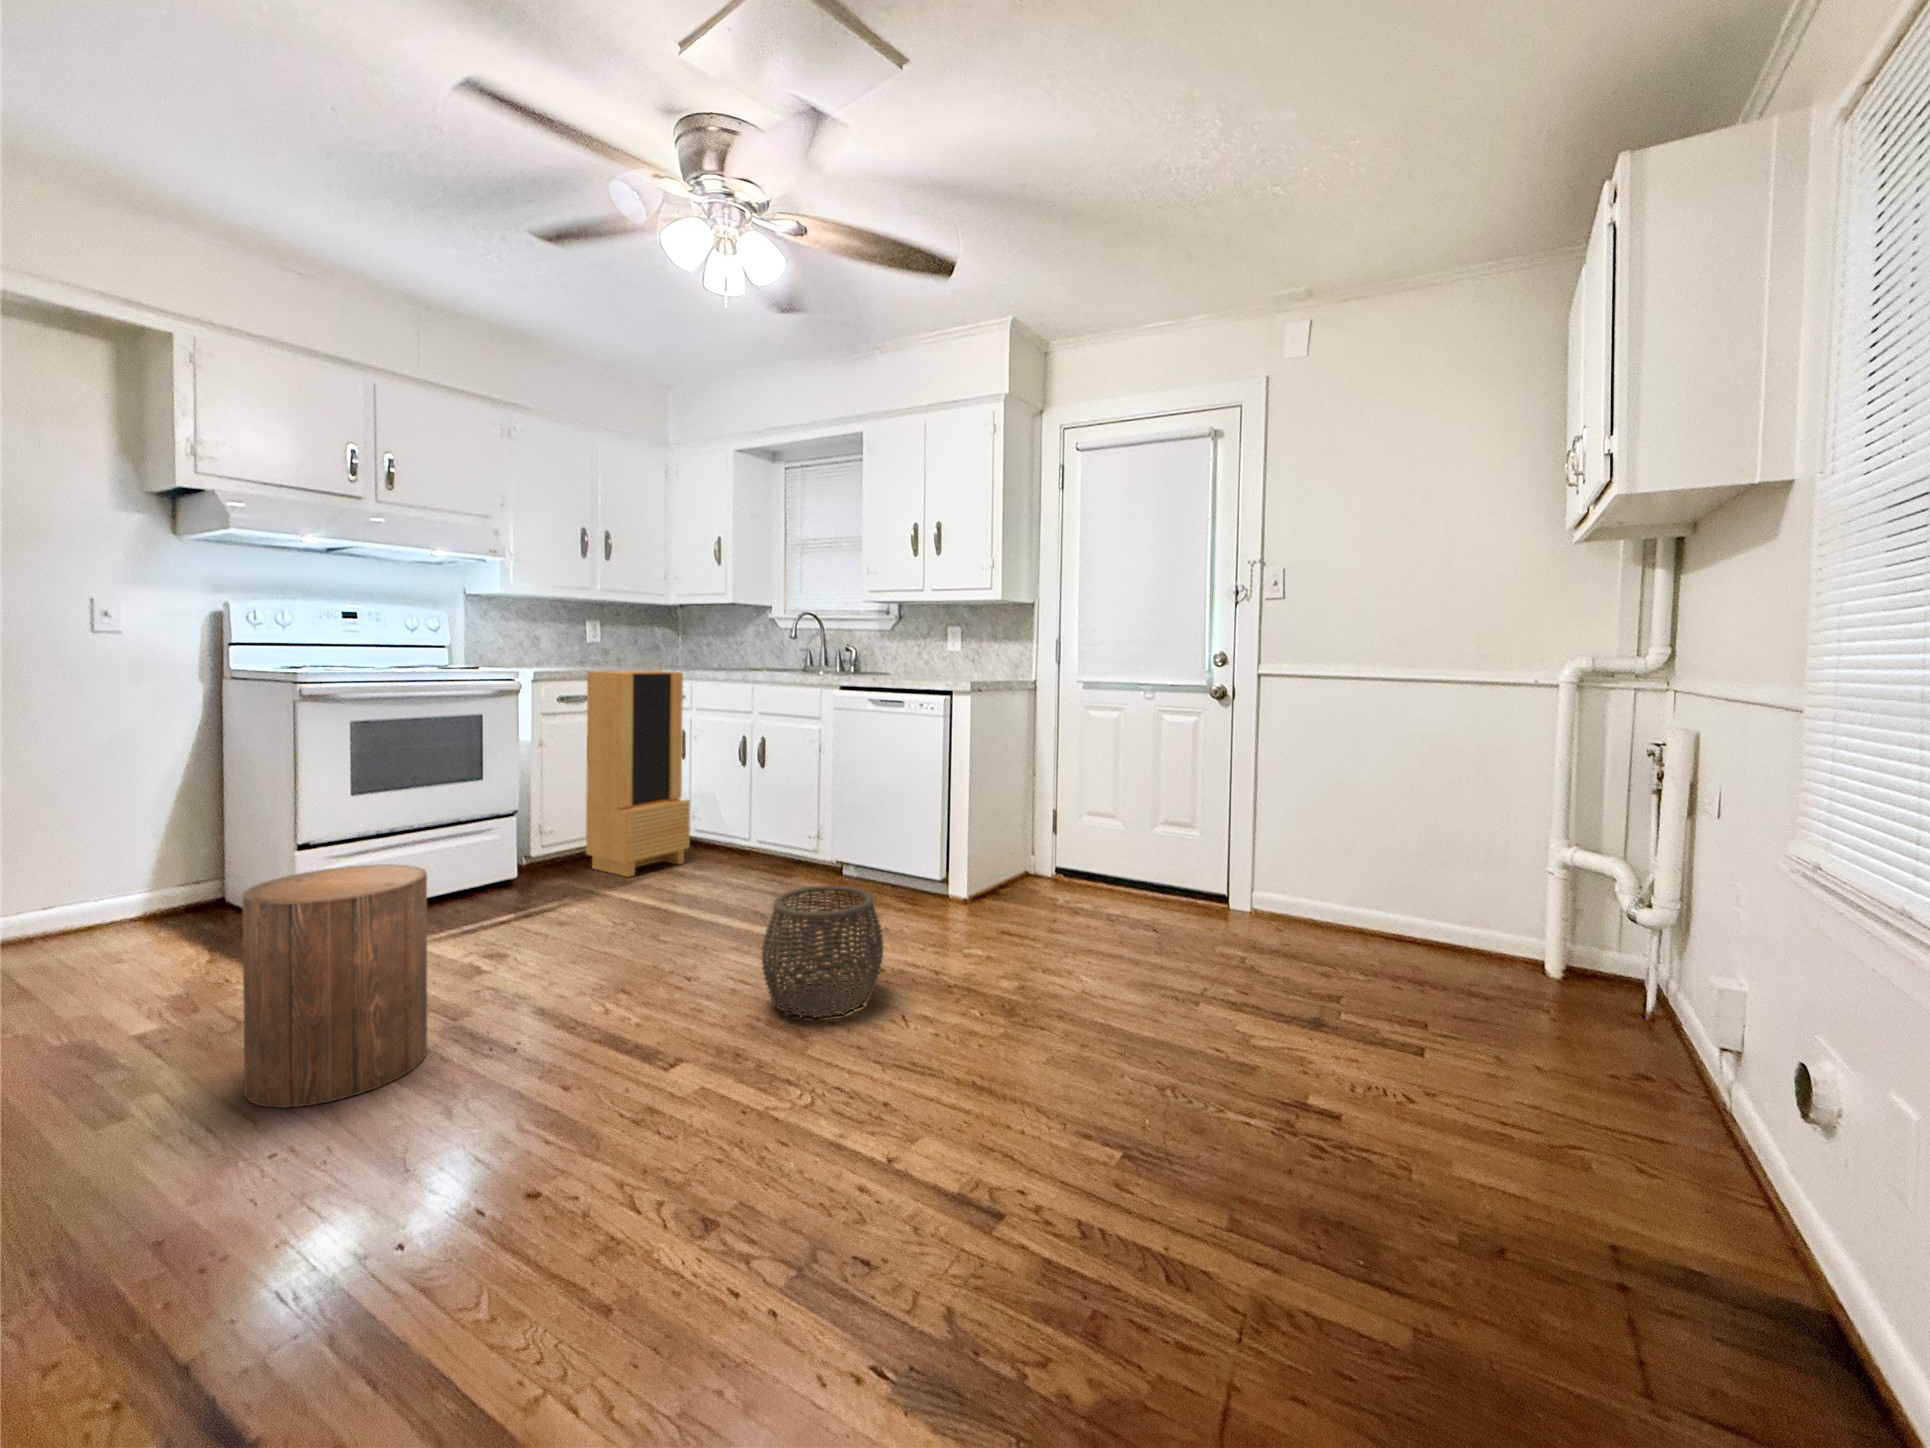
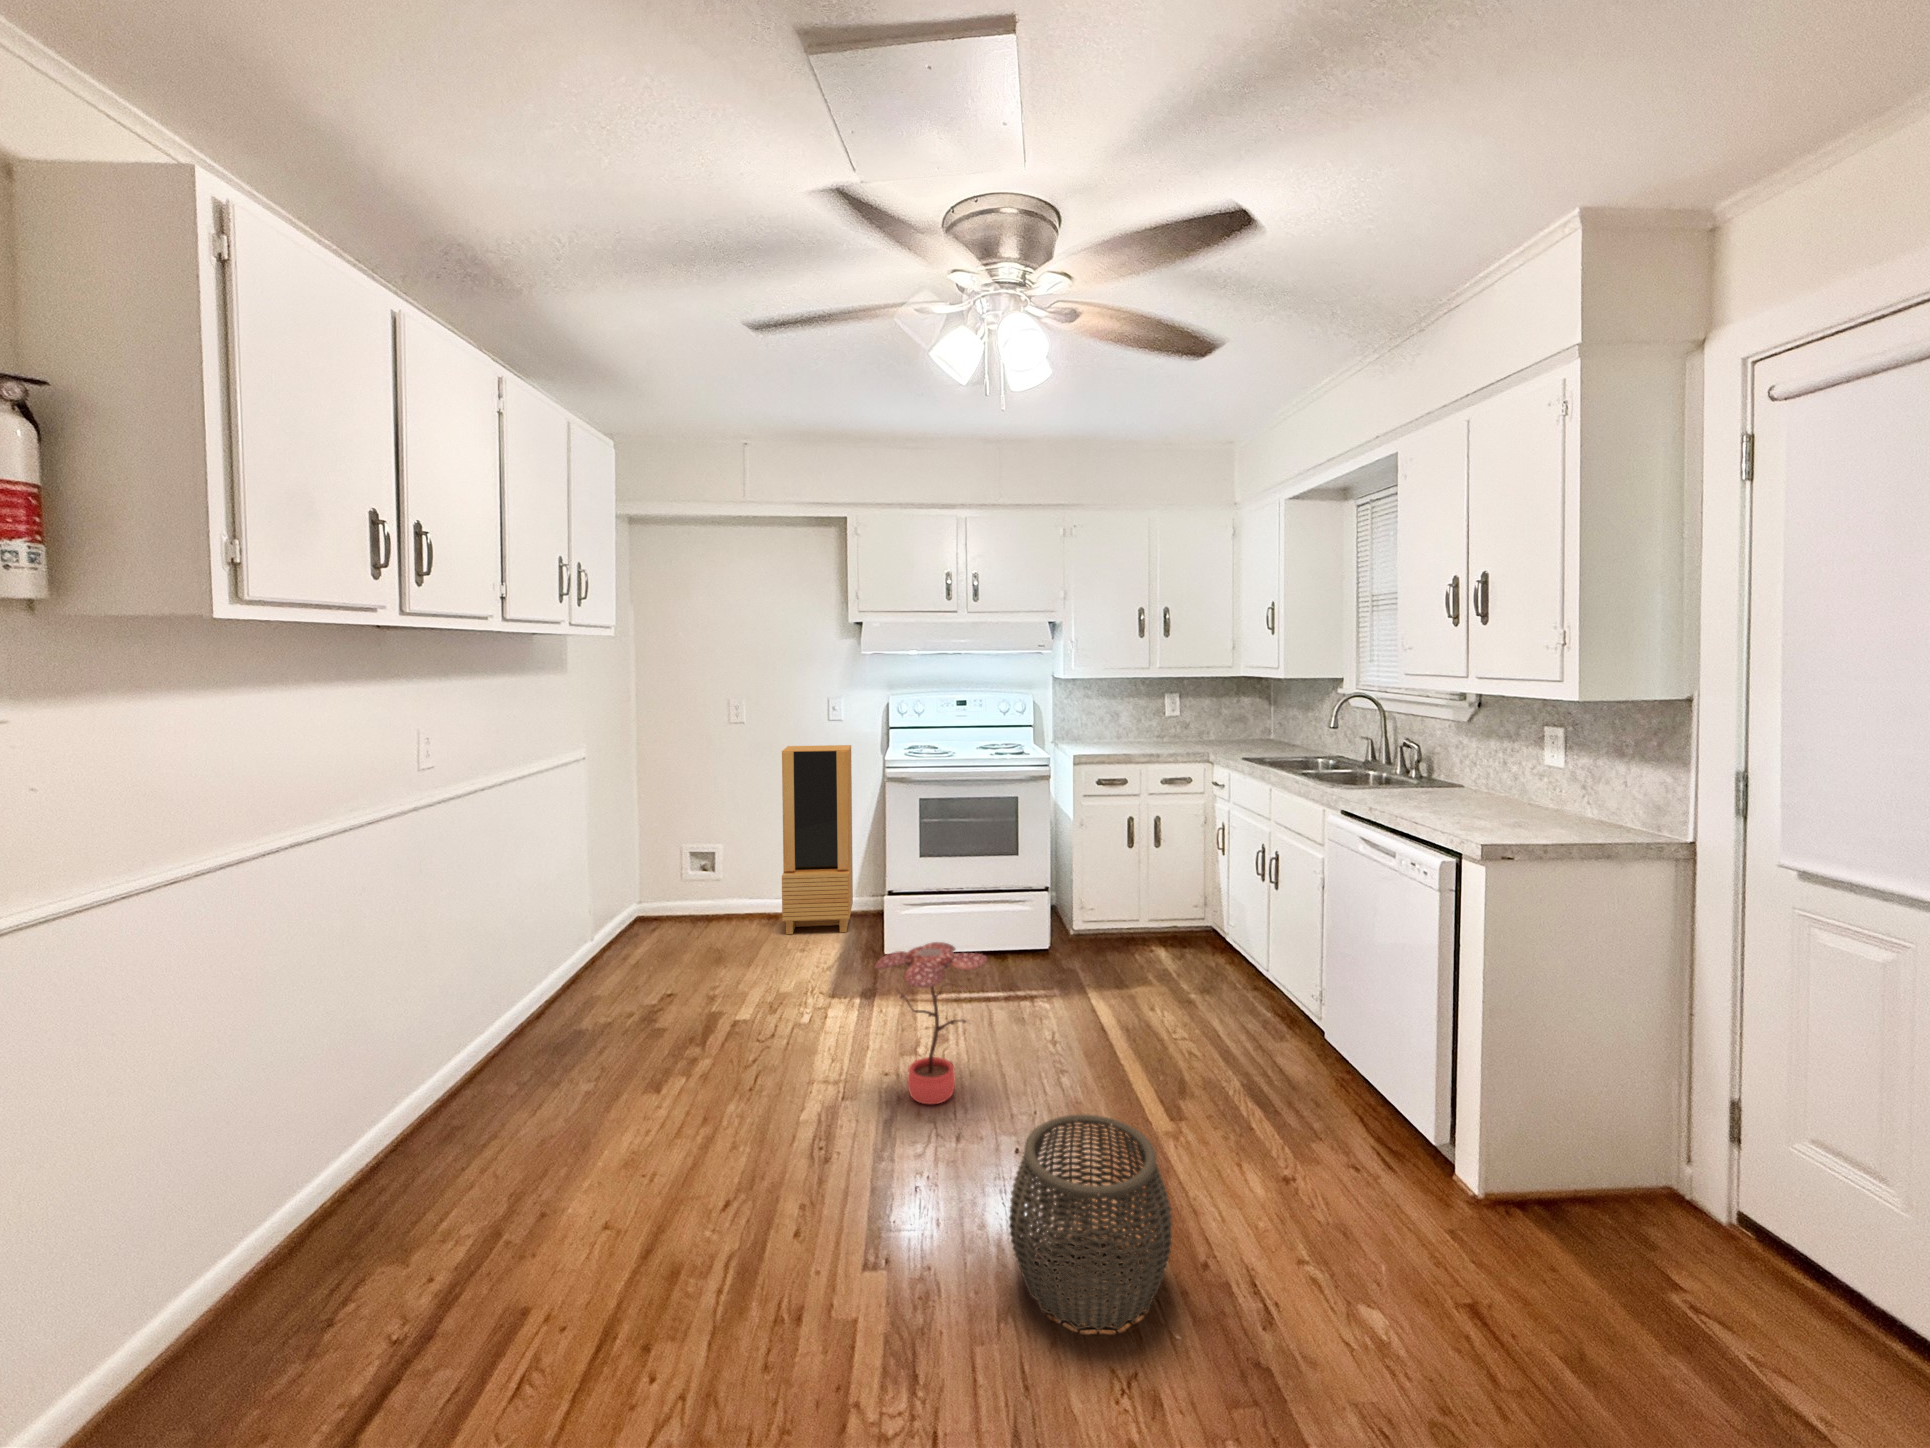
storage cabinet: present [586,671,690,877] -> present [782,745,853,934]
potted plant: none [484,829,608,985] -> present [875,942,987,1104]
stool: present [243,864,427,1108] -> none [670,953,793,1161]

